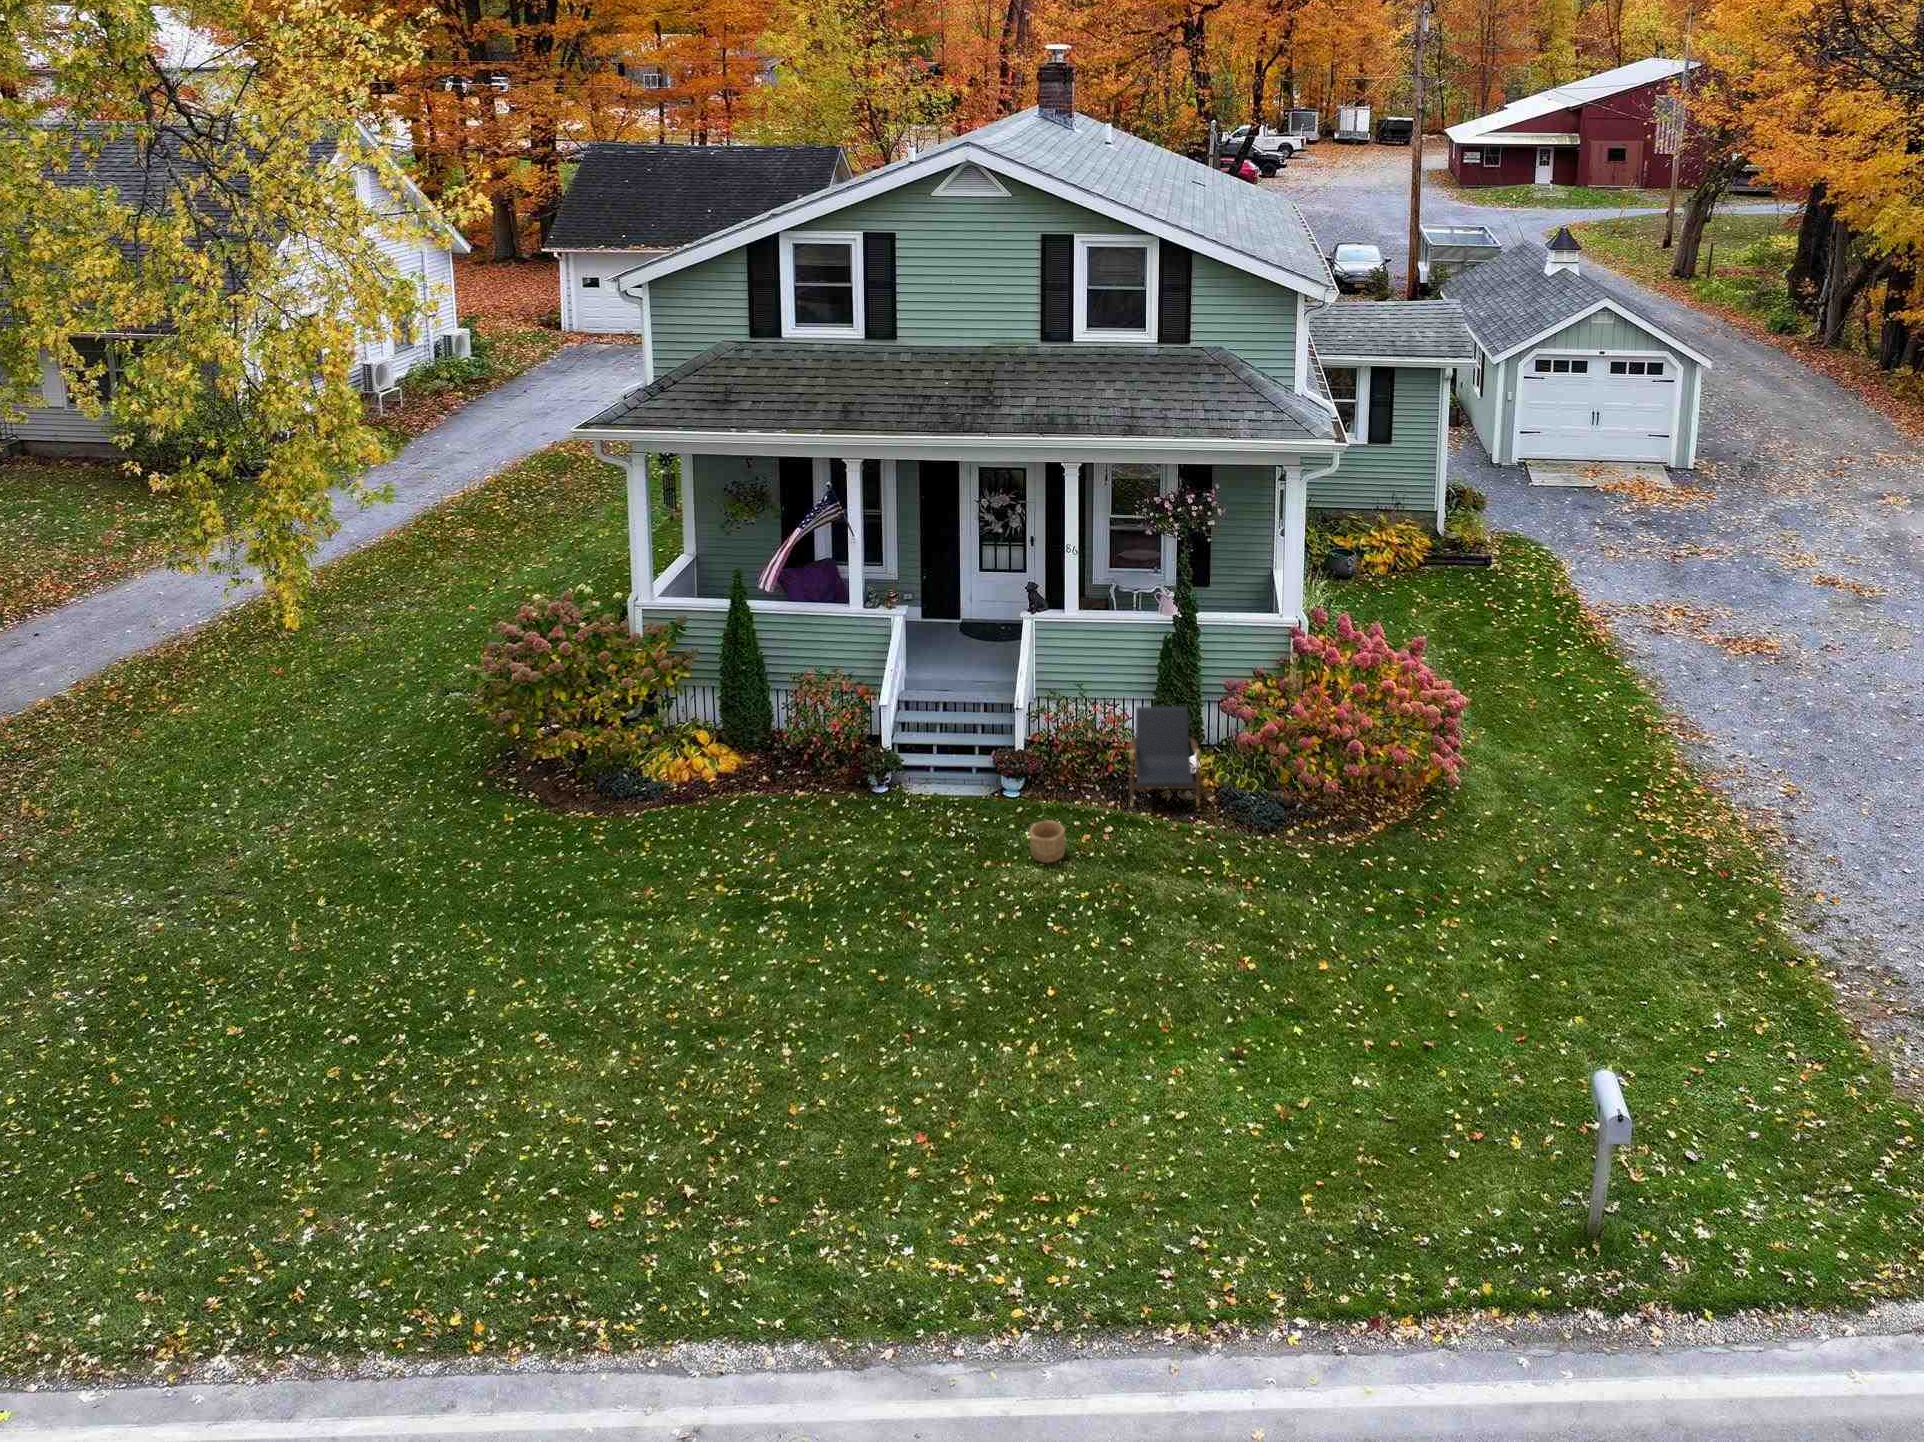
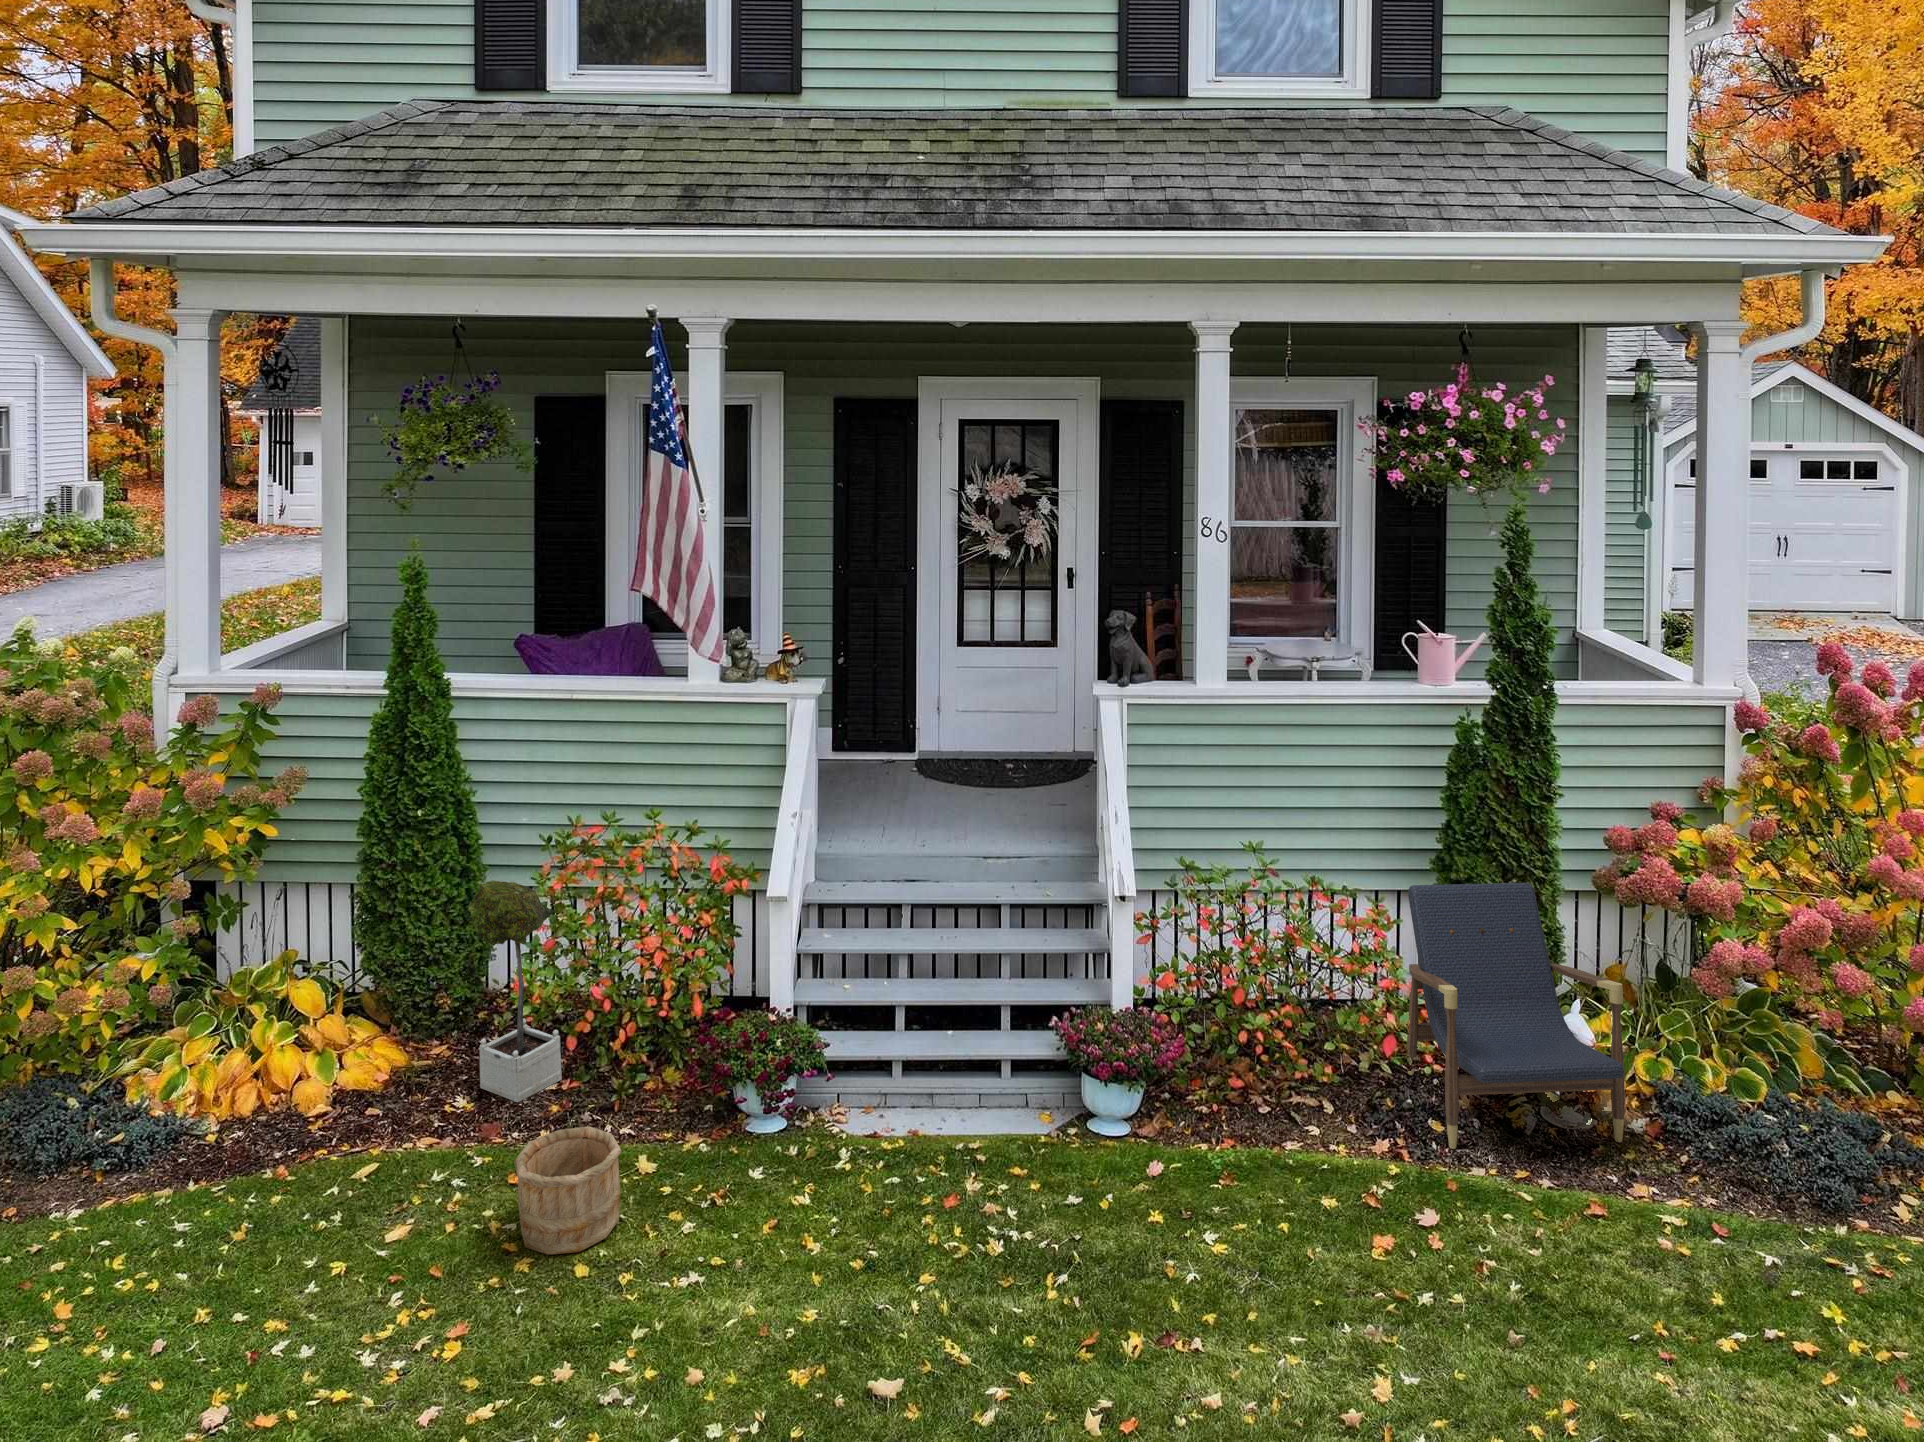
potted tree: none [762,698,803,779] -> present [468,881,562,1102]
wooden bucket: present [1029,820,1065,863] -> present [514,1127,621,1255]

